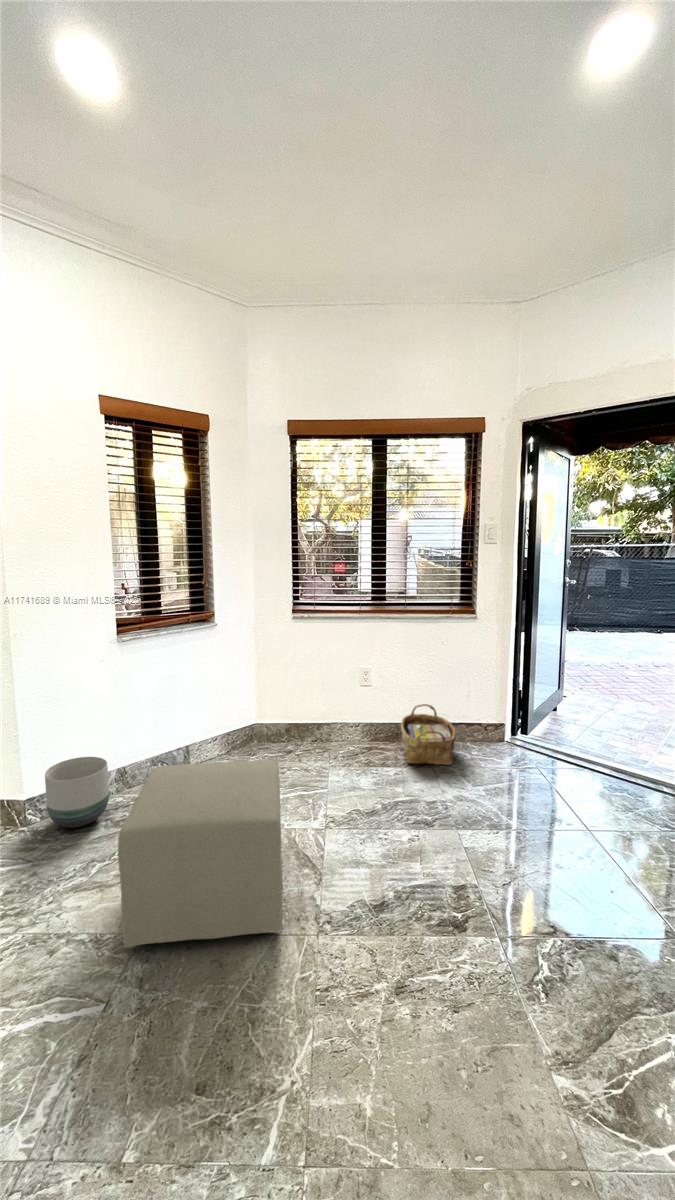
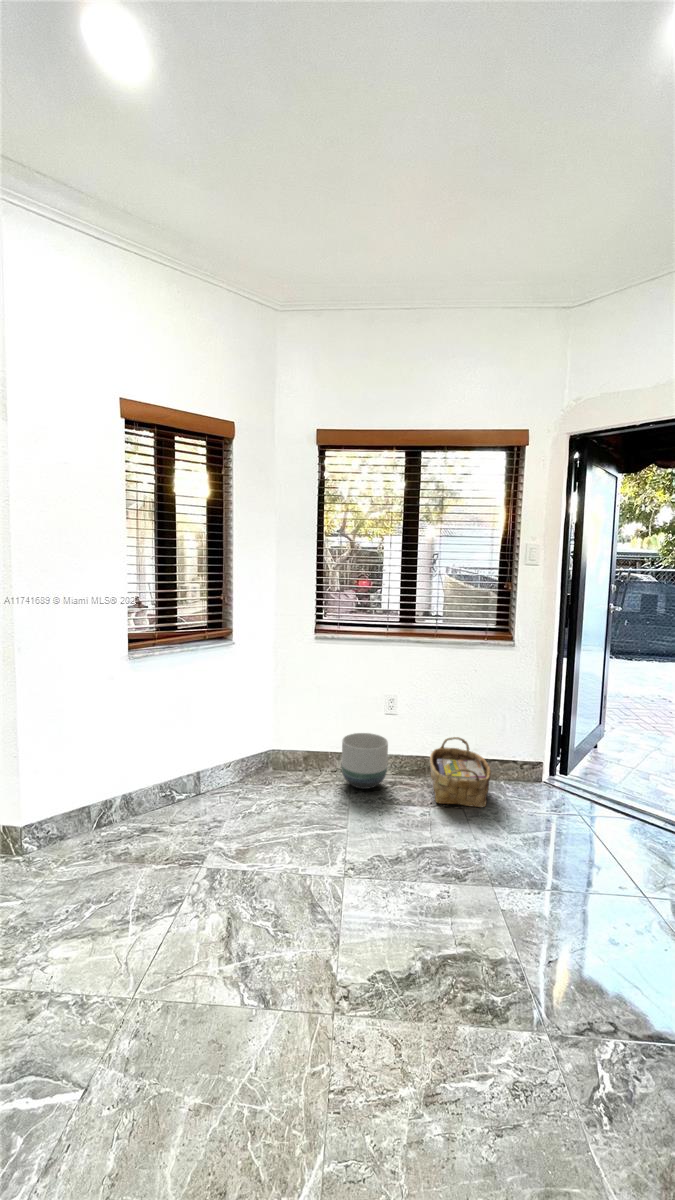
planter: present [45,757,109,828] -> present [342,733,388,789]
ottoman: present [118,760,283,948] -> none [109,800,295,1018]

